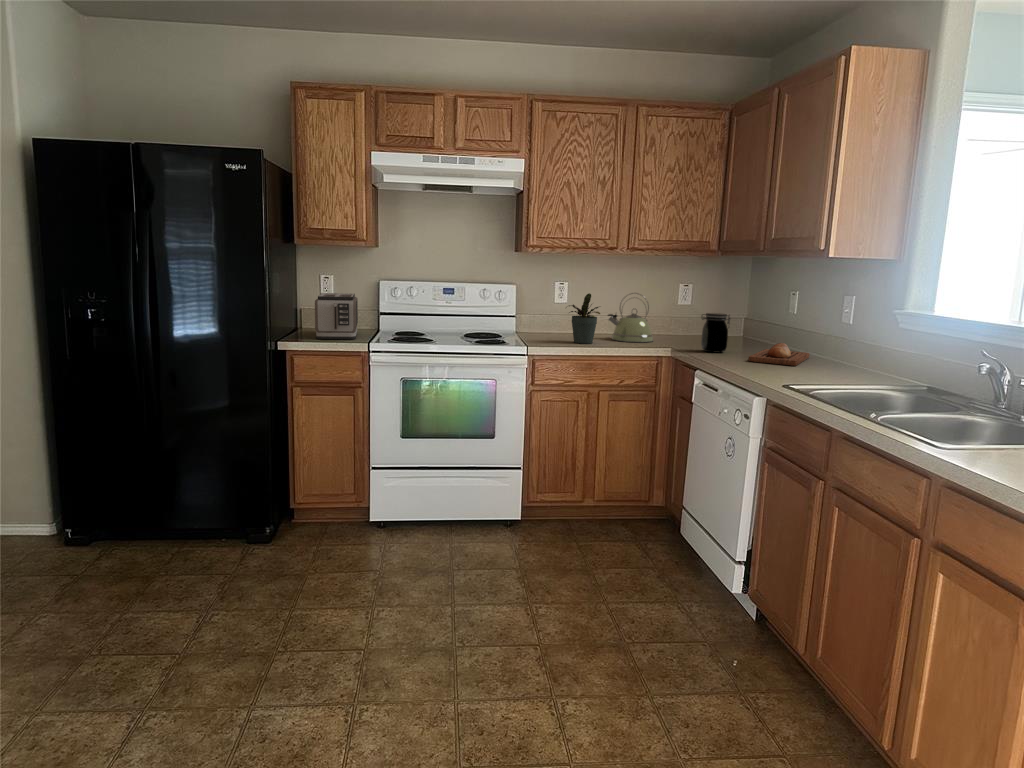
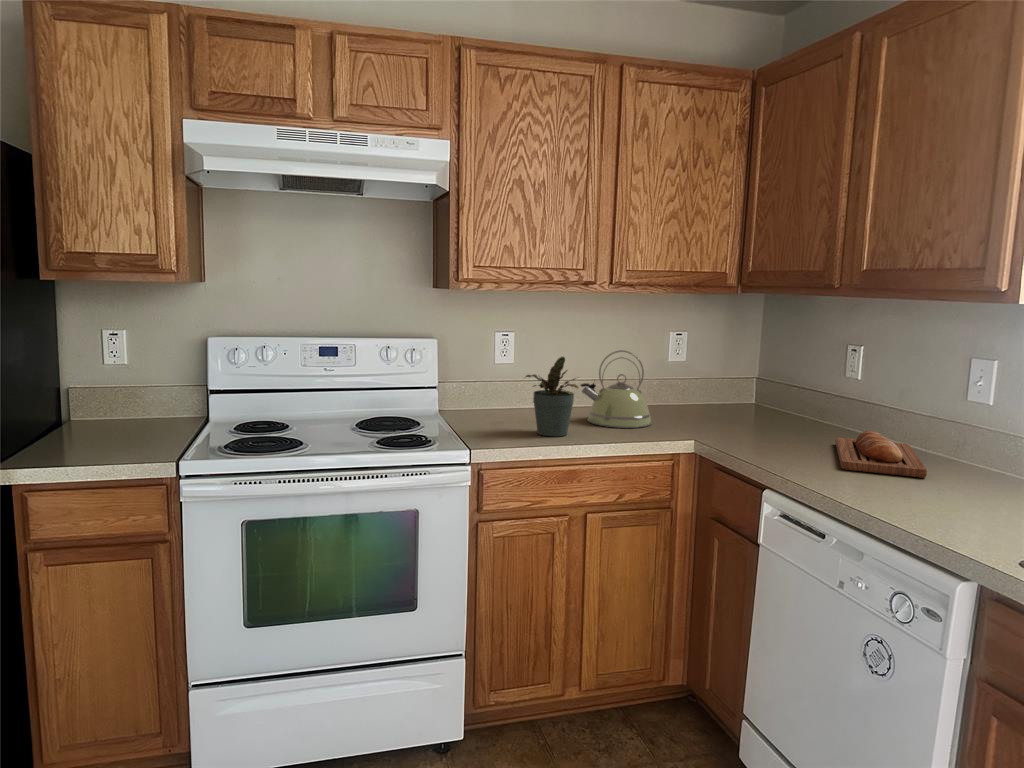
toaster: present [315,293,358,339] -> none [77,363,170,454]
jar: present [701,313,731,353] -> none [740,384,789,447]

